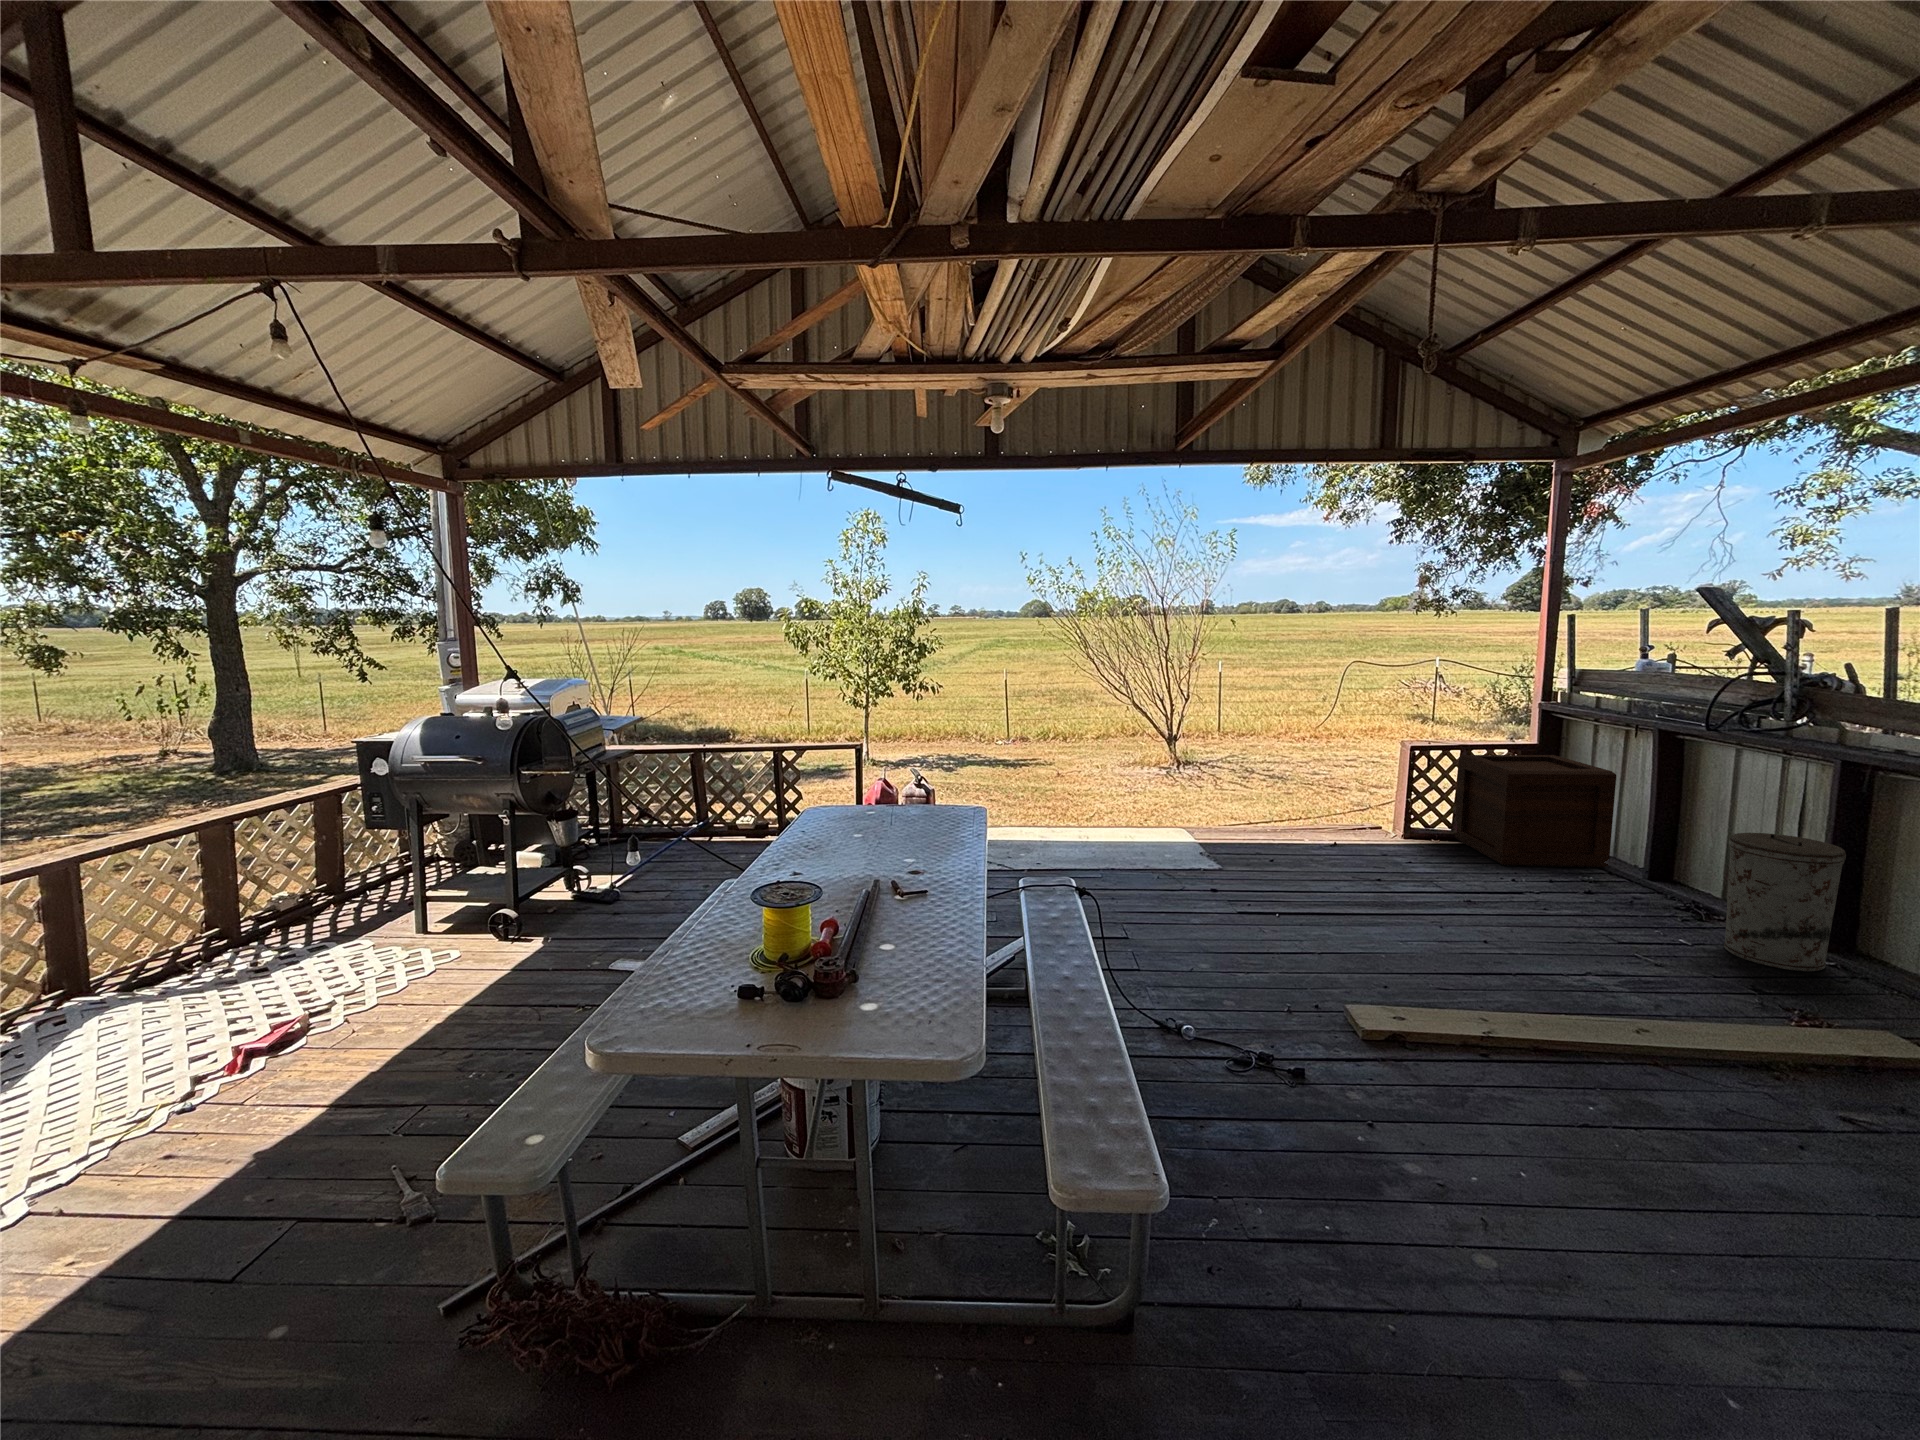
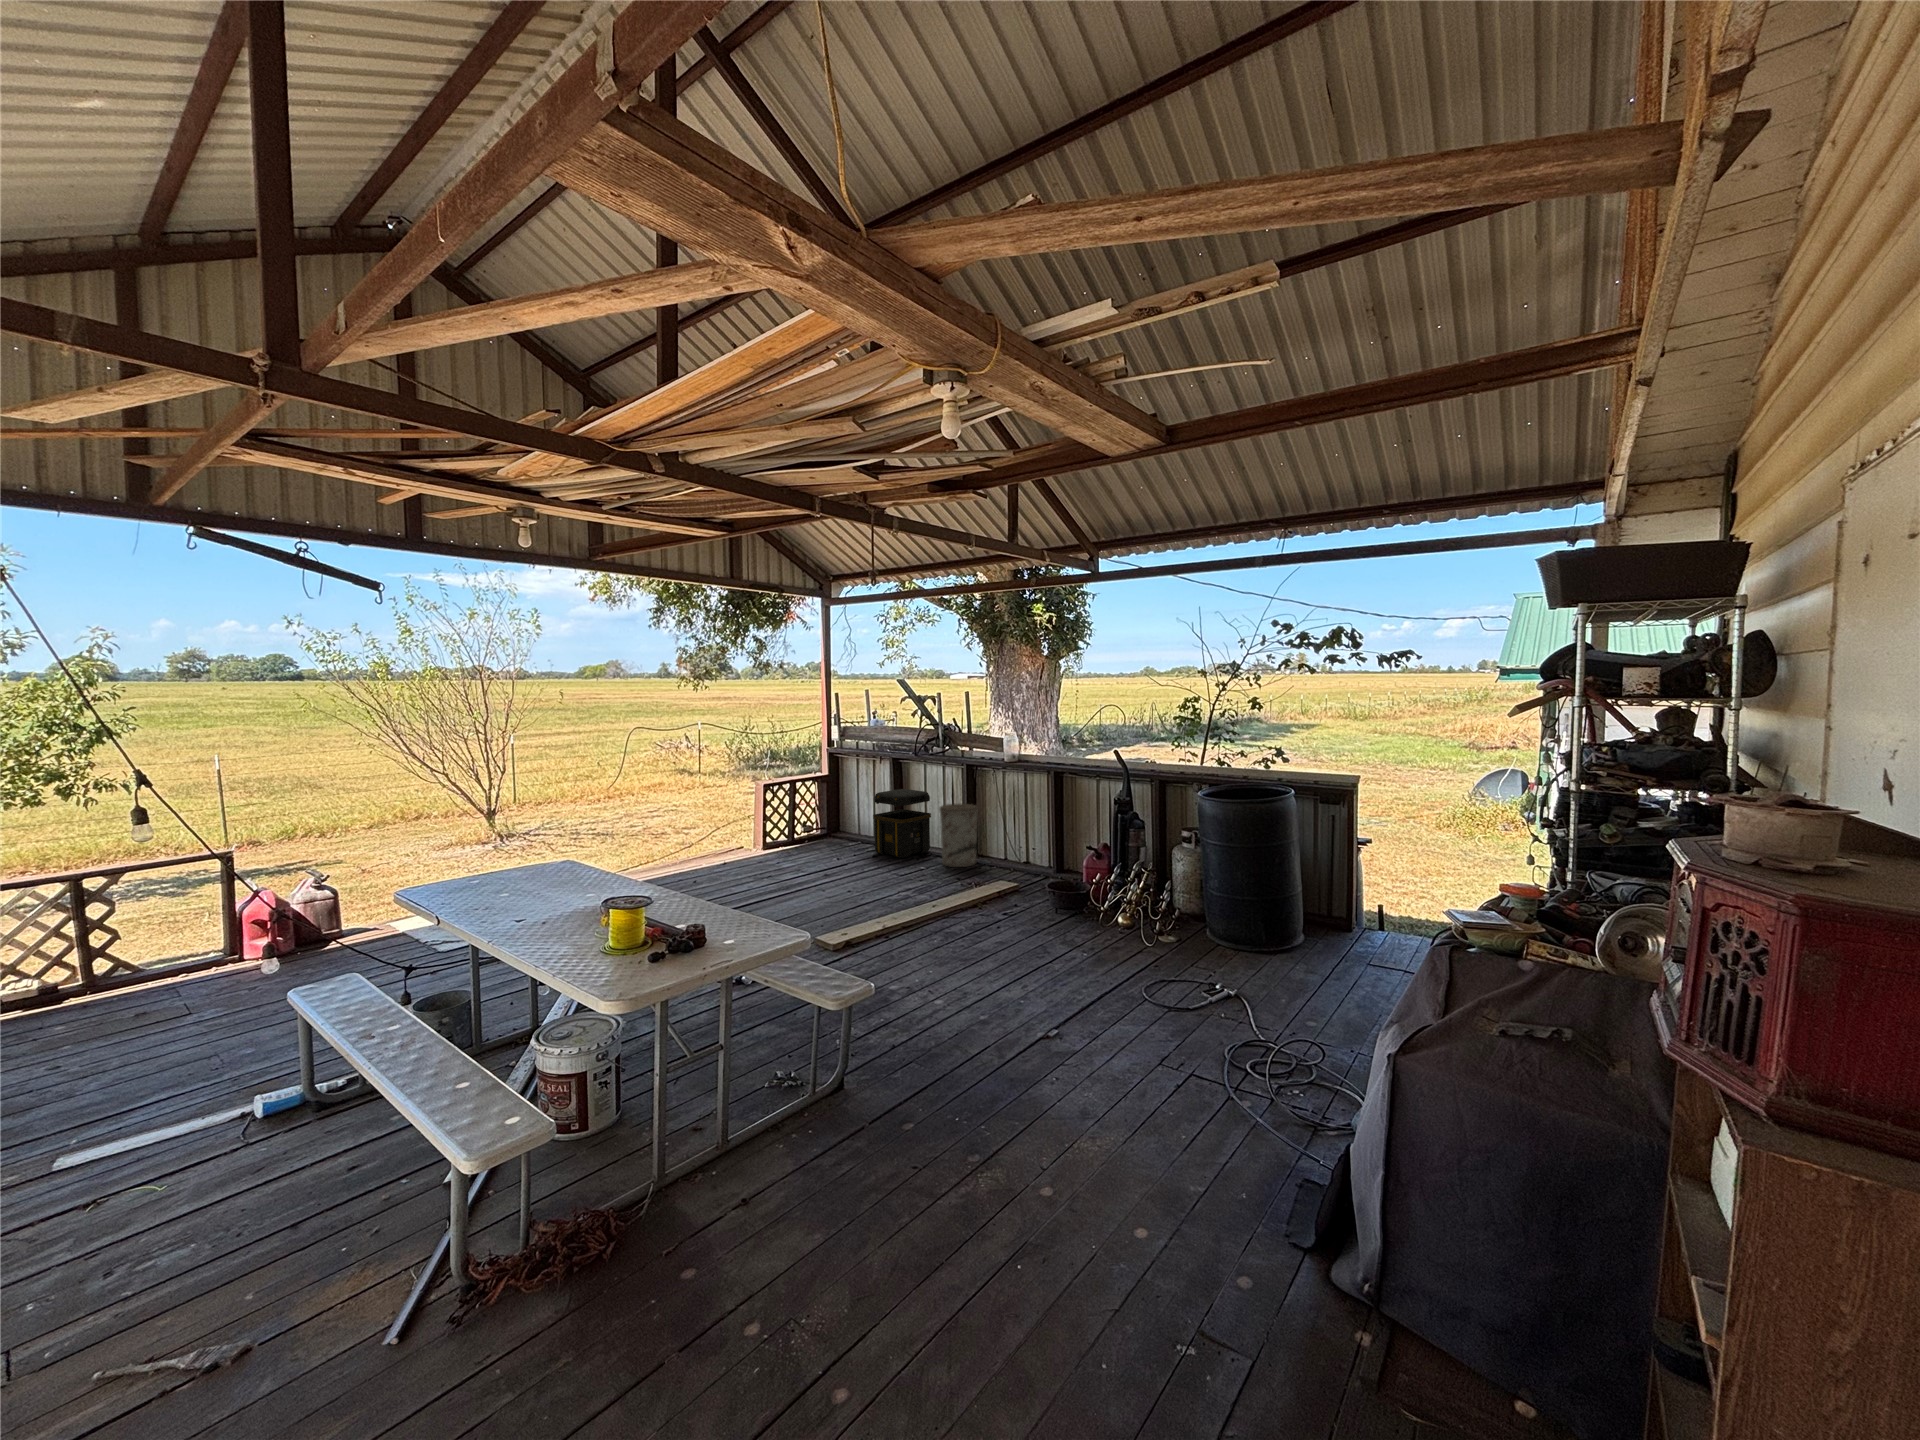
wooden crate: present [1455,755,1616,868] -> none [792,781,875,852]
toolbox: none [1586,785,1729,913] -> present [873,789,931,858]

